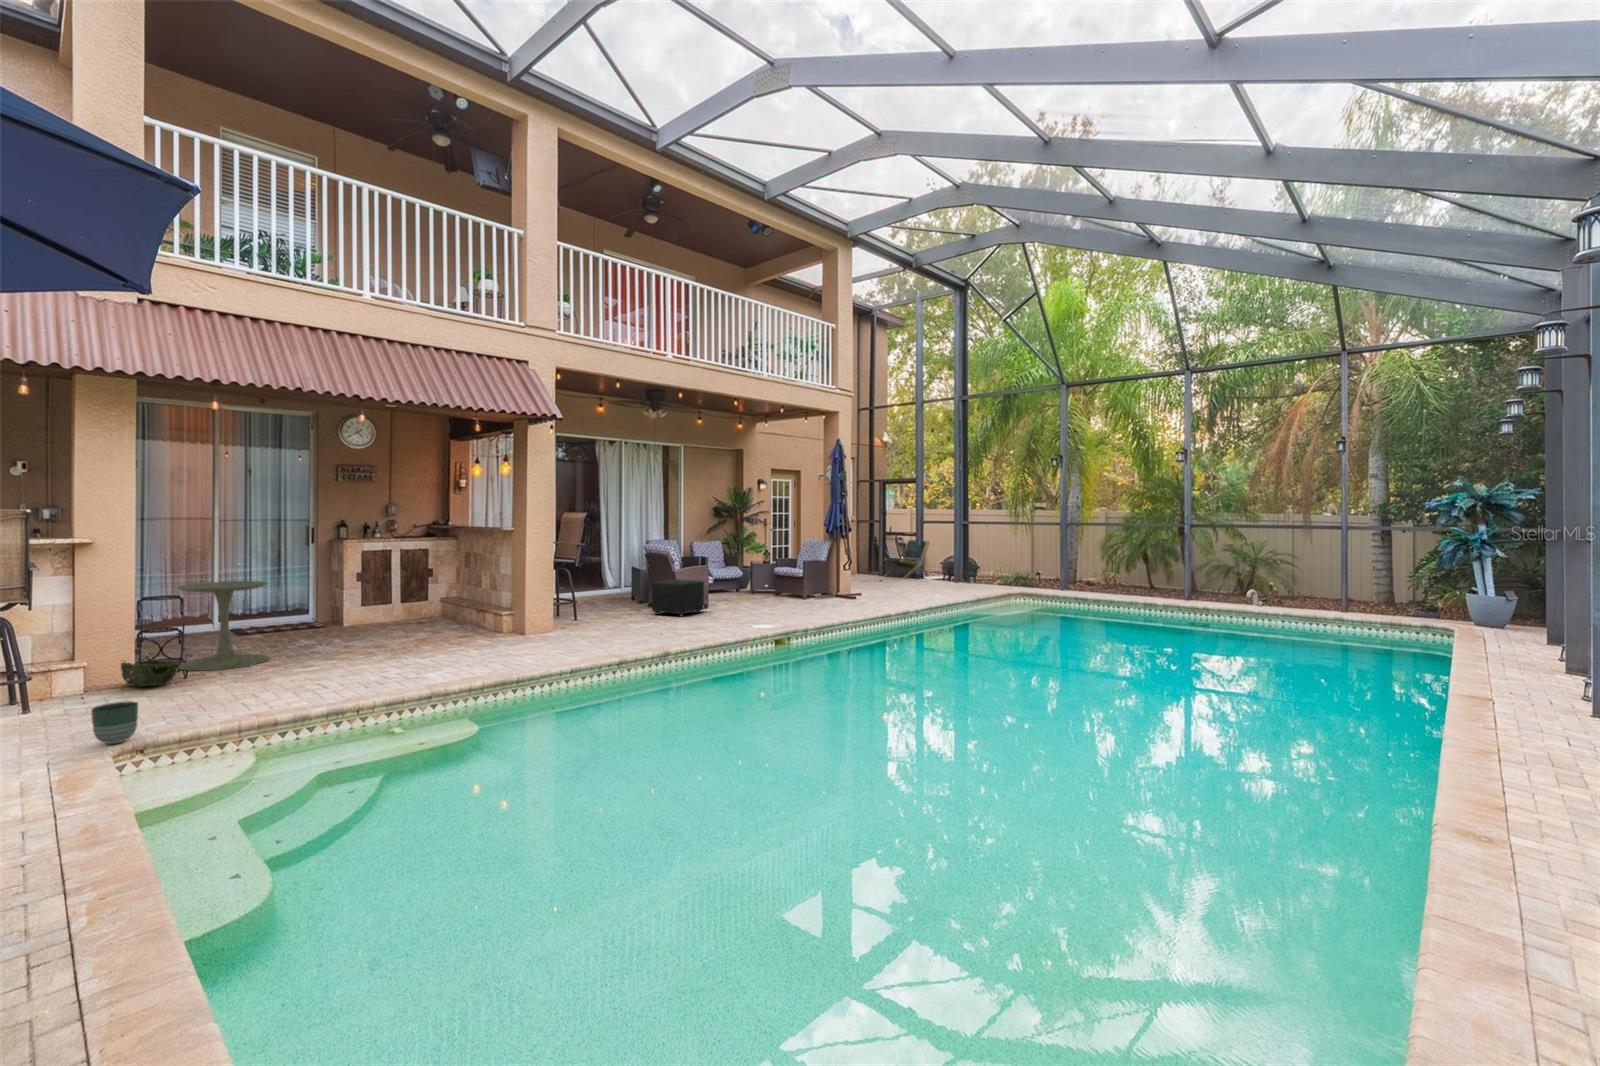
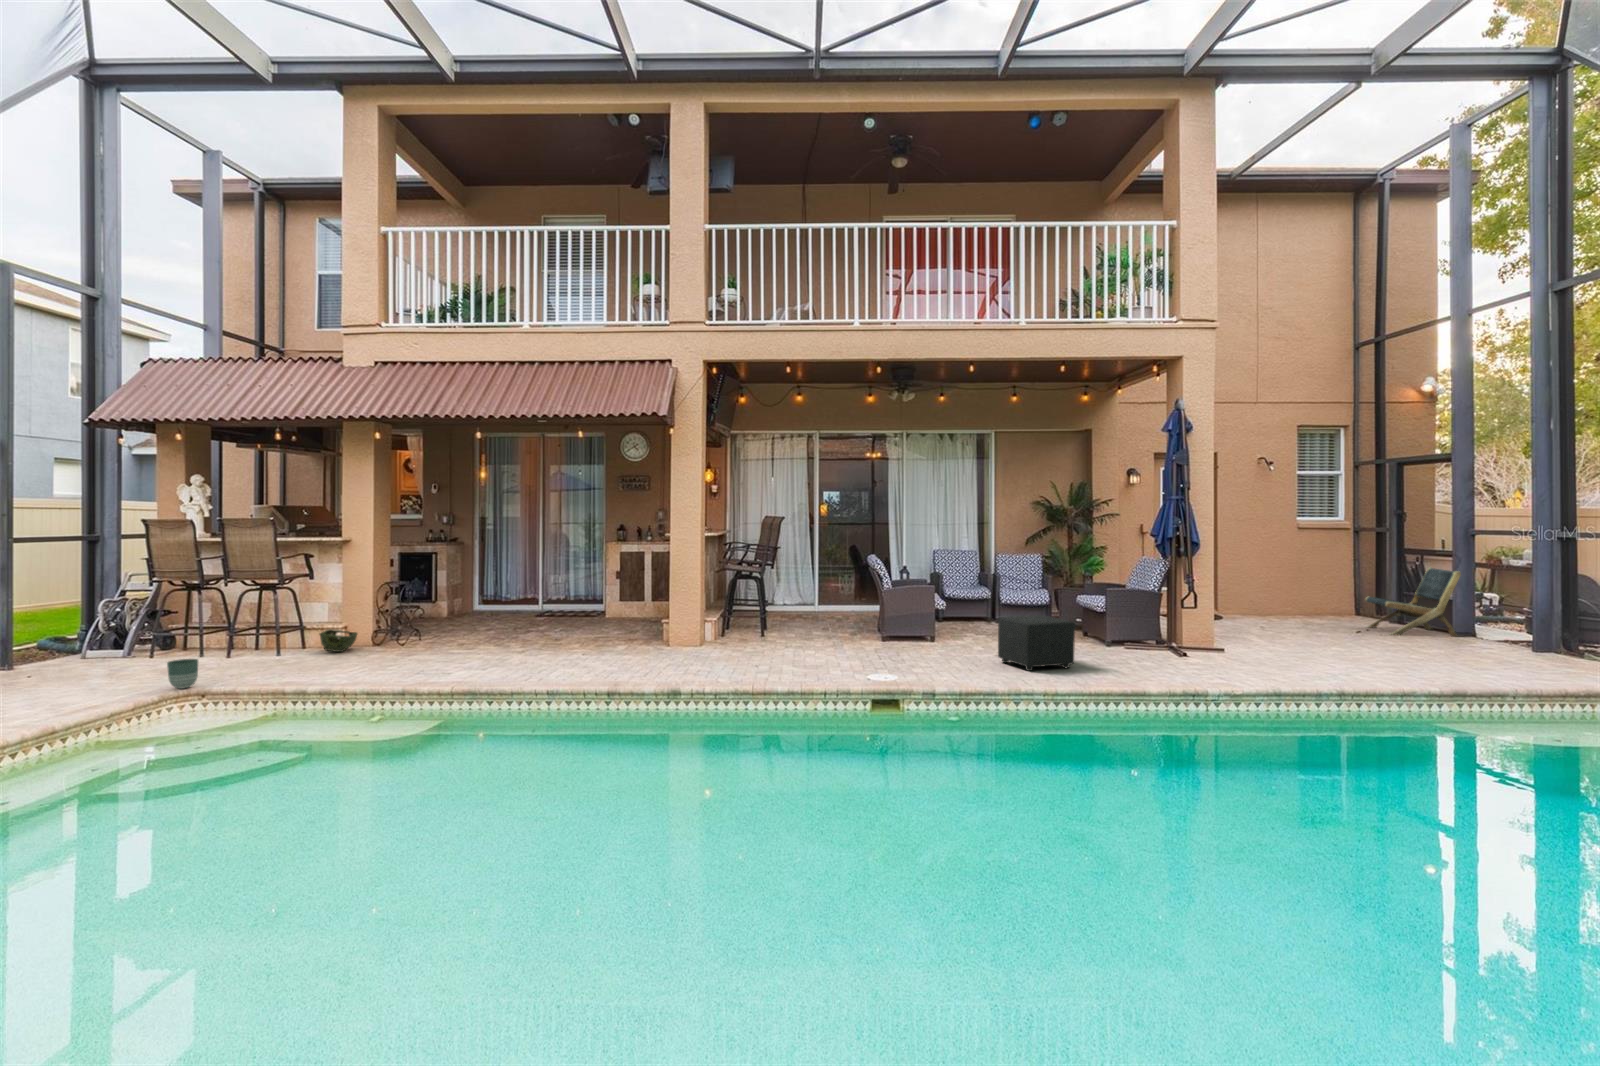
ottoman: present [652,579,704,617] -> present [998,615,1075,671]
pedestal table: present [177,581,269,671] -> none [388,574,454,646]

